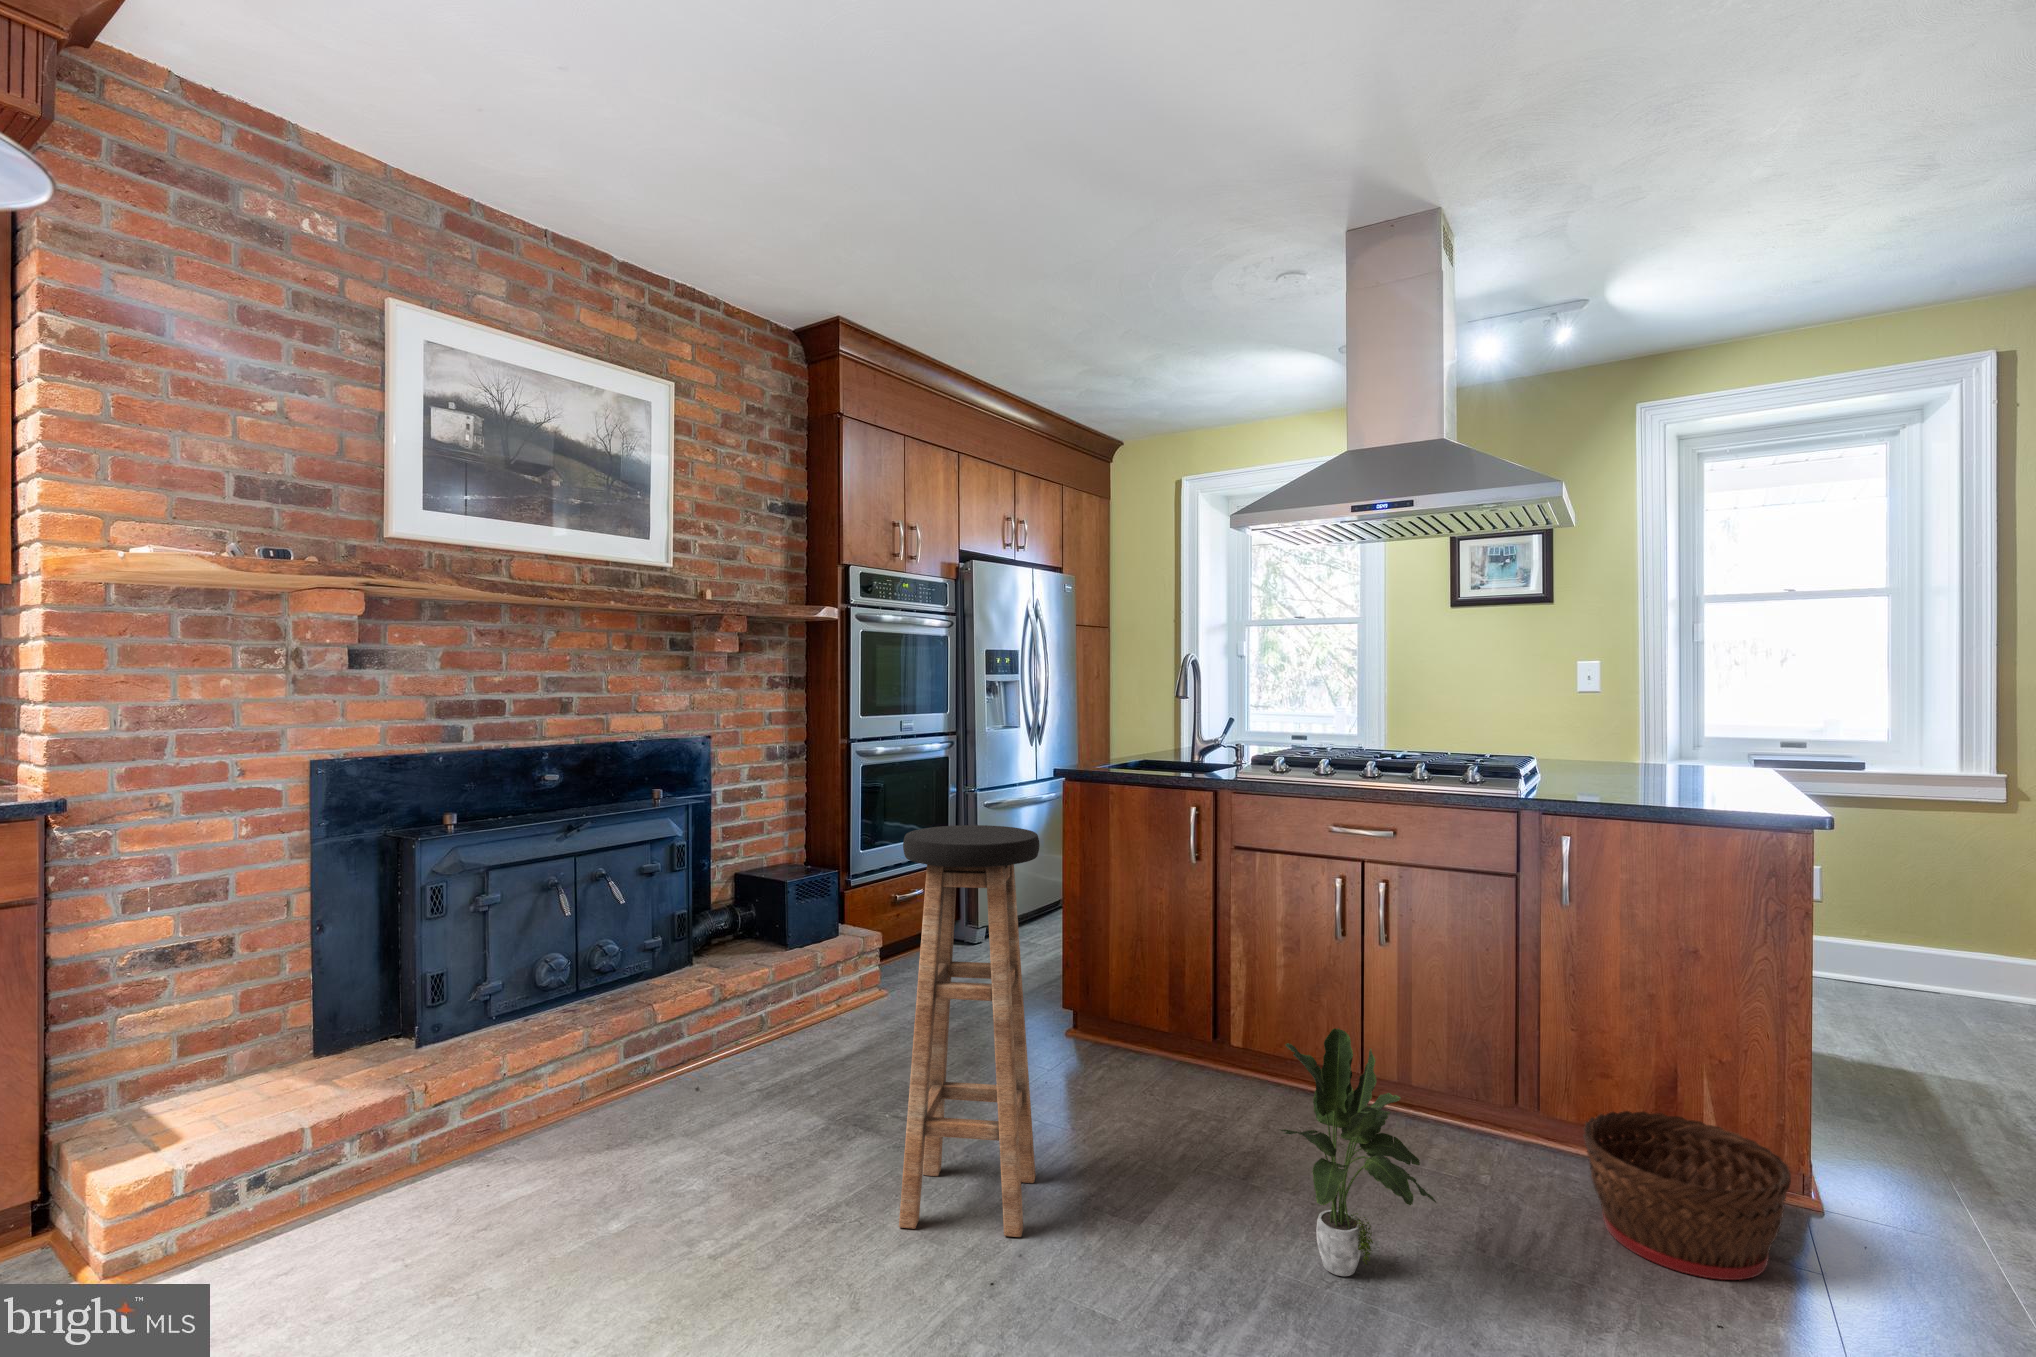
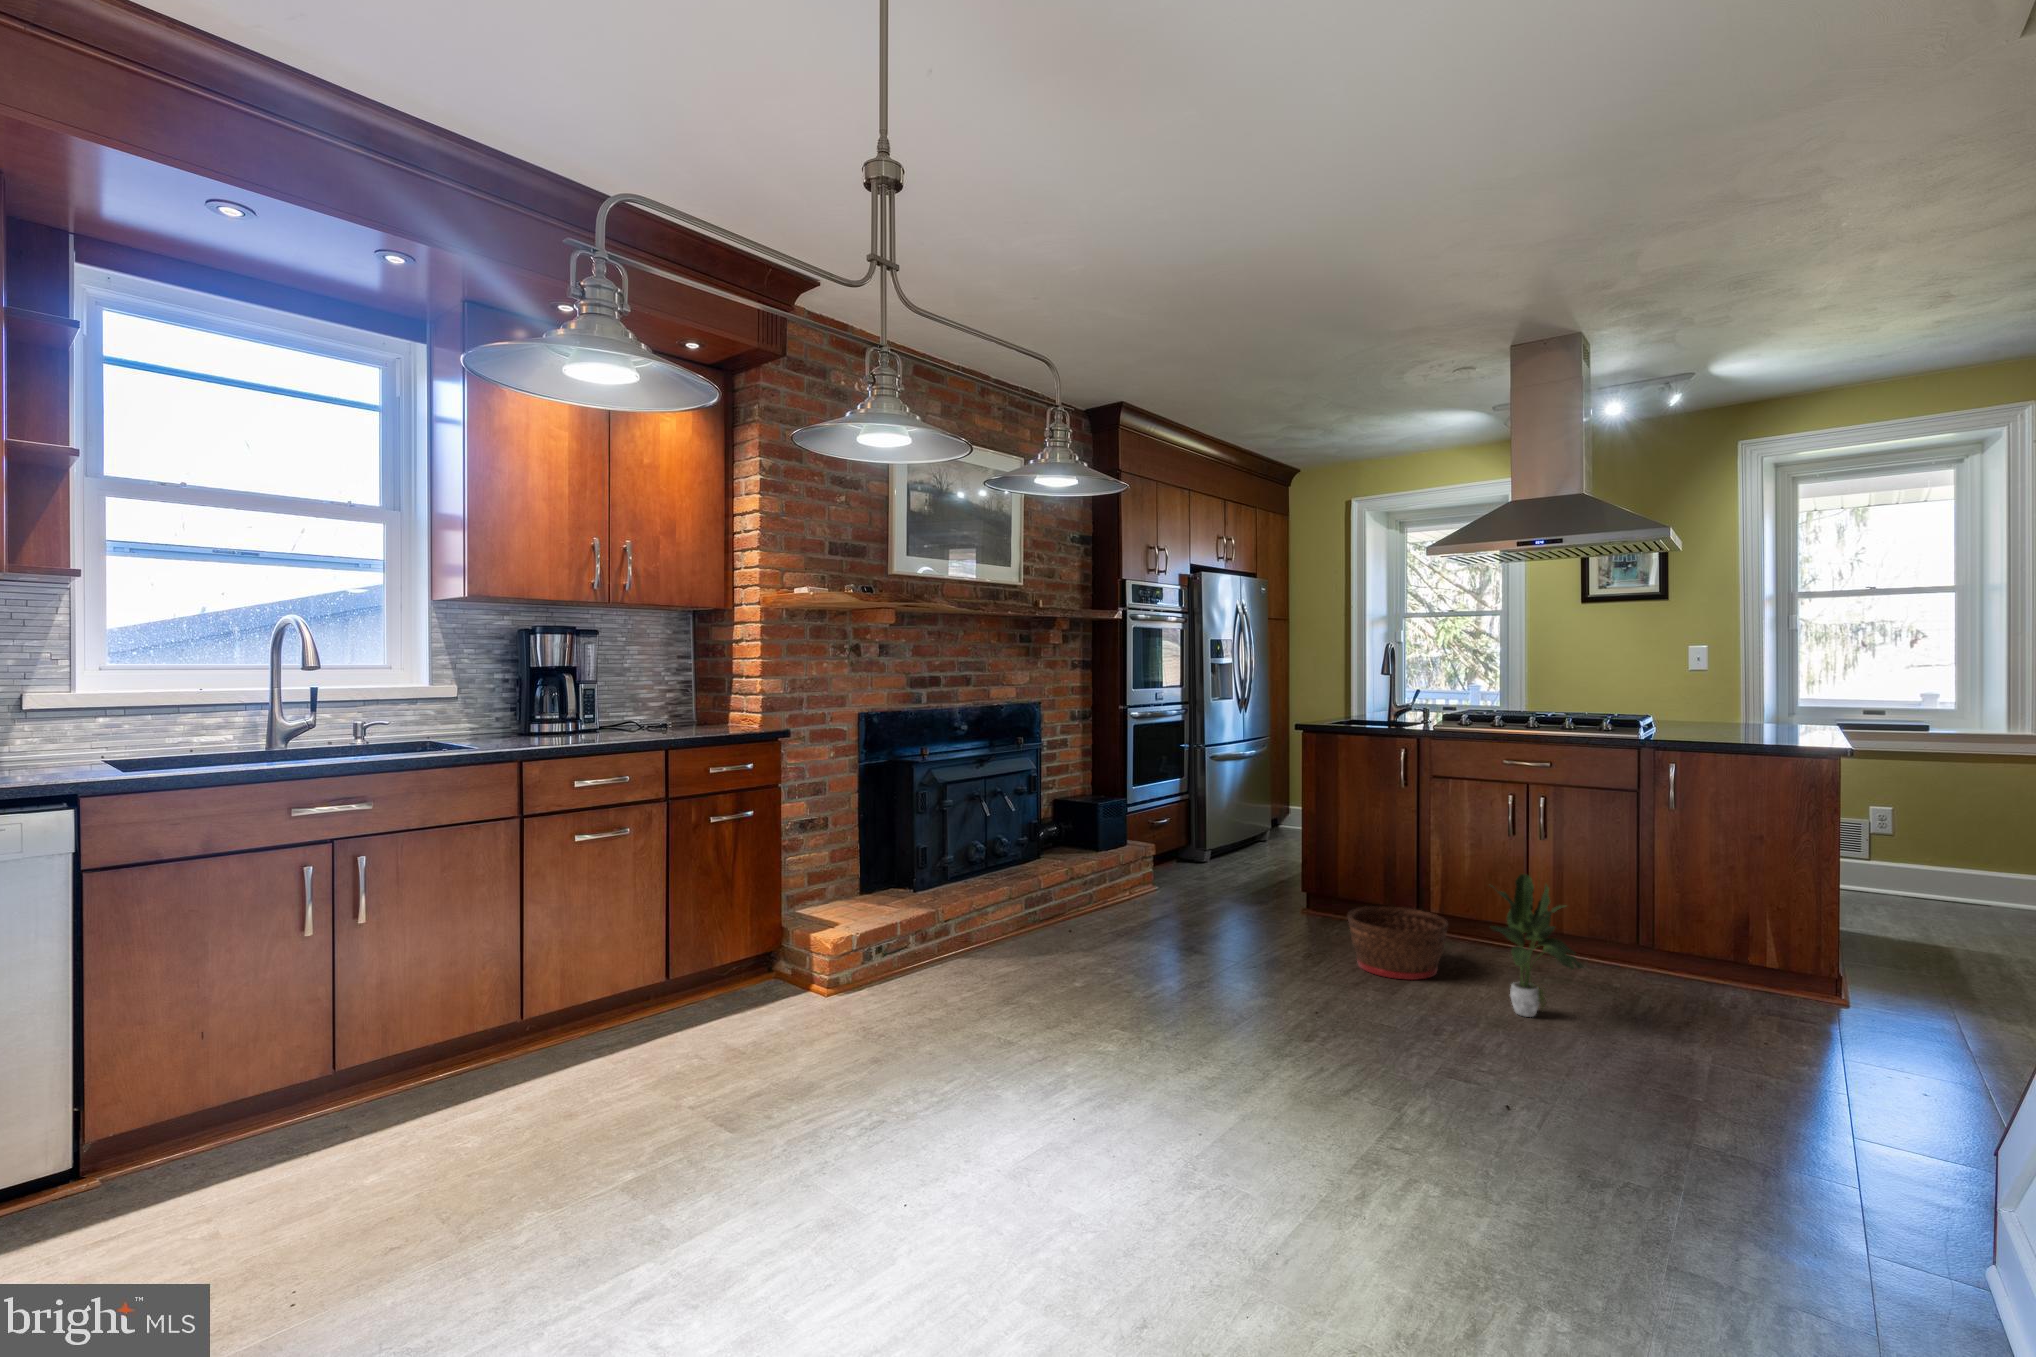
bar stool: present [899,825,1040,1237] -> none [1240,755,1326,996]
basket: present [1583,1111,1791,1280] -> present [1348,906,1448,980]

